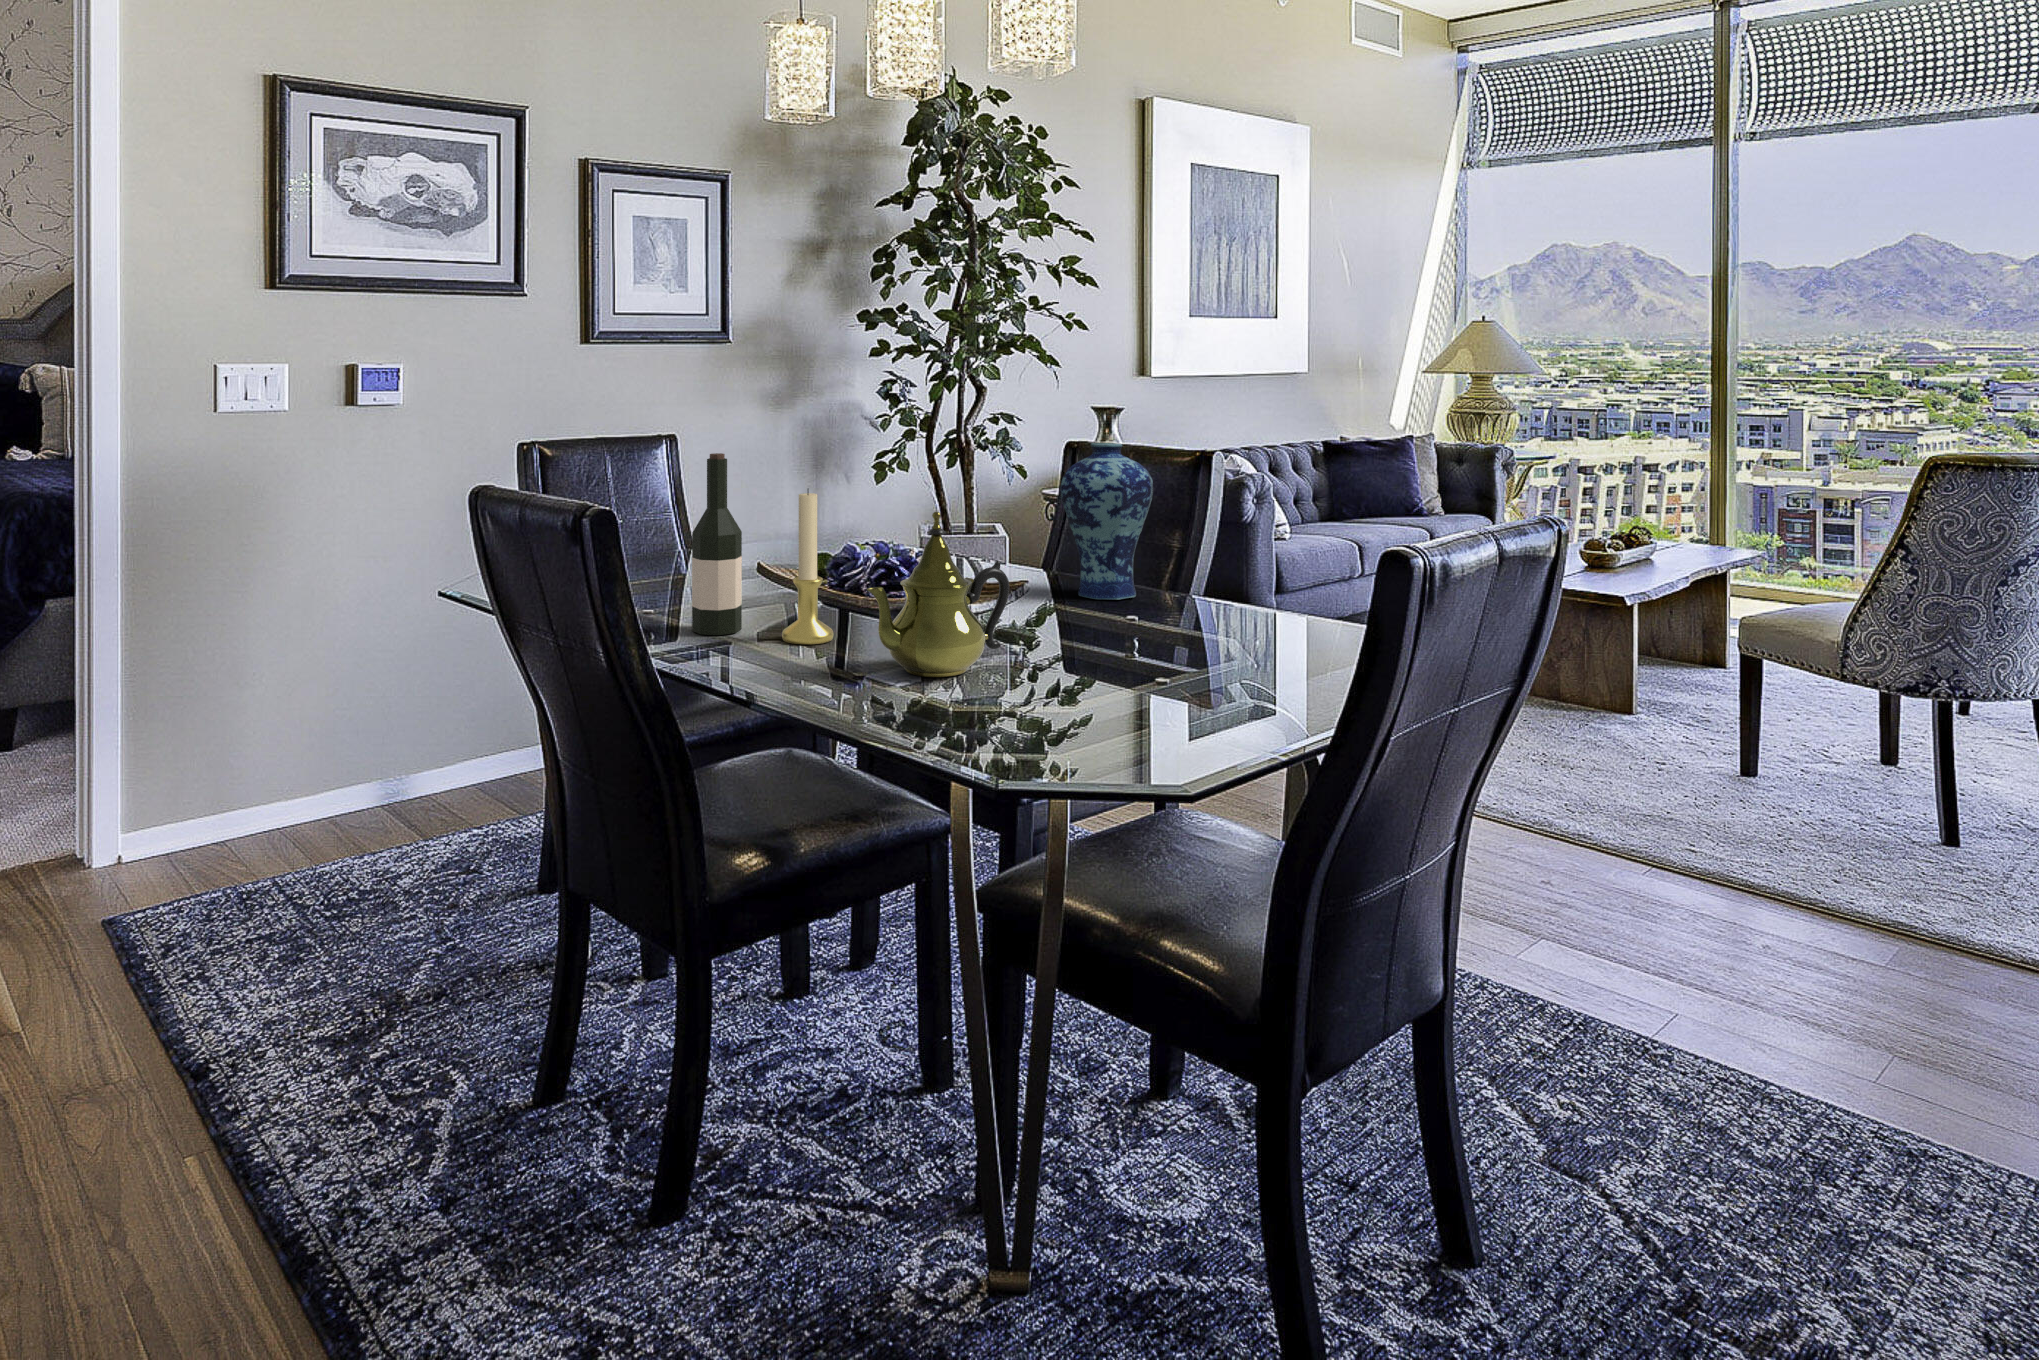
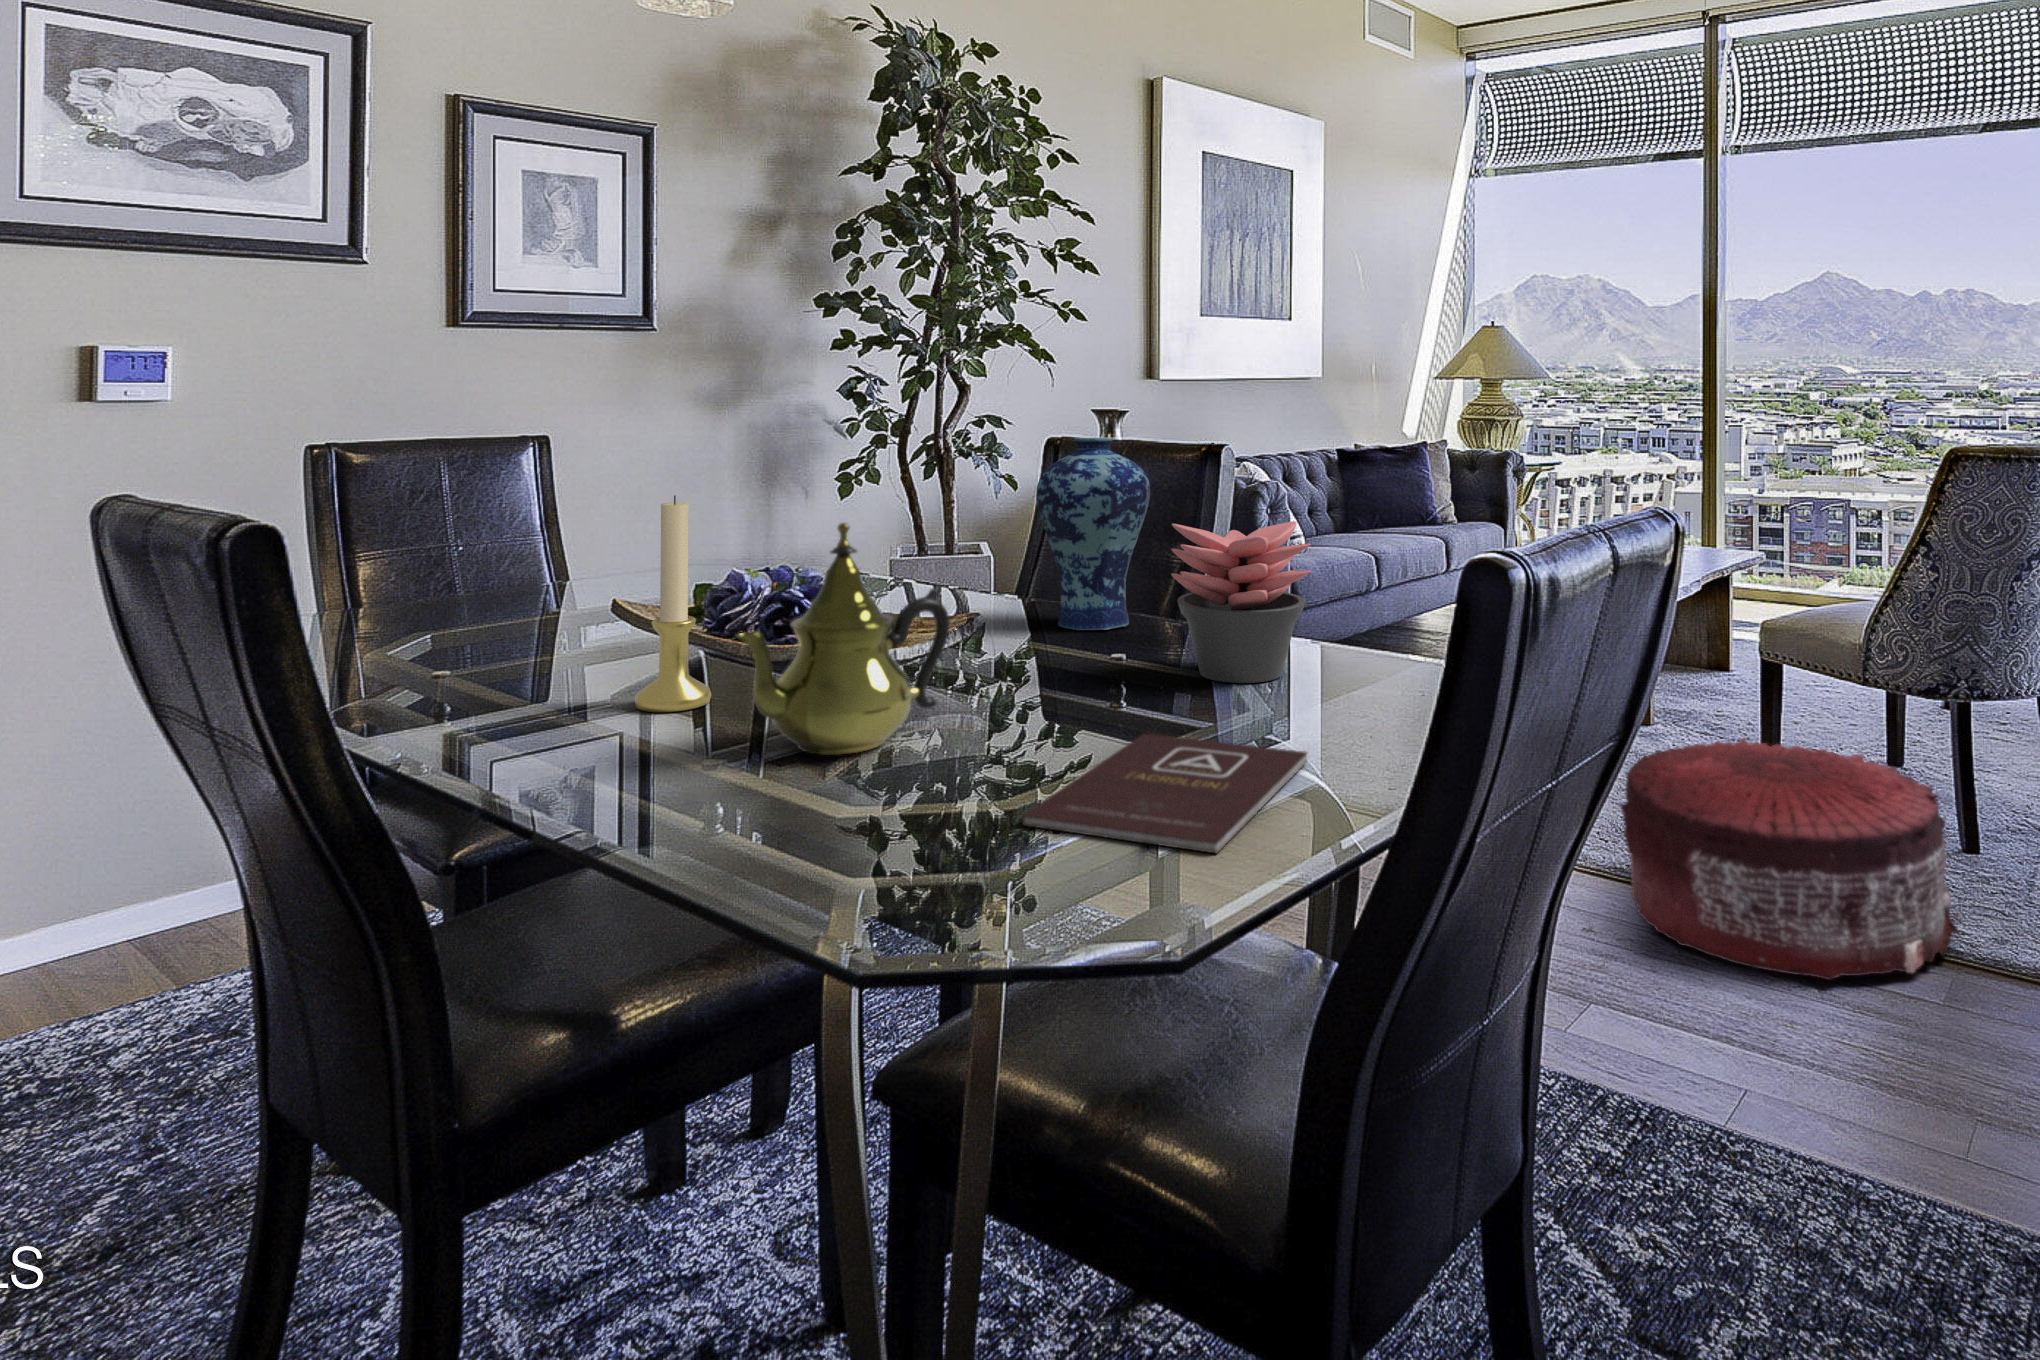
wine bottle: present [692,453,742,635] -> none [507,450,584,704]
succulent plant: none [1173,516,1288,643] -> present [1171,521,1311,683]
book: none [1075,673,1282,750] -> present [1022,734,1307,853]
pouf: none [1581,723,1916,940] -> present [1621,738,1959,980]

